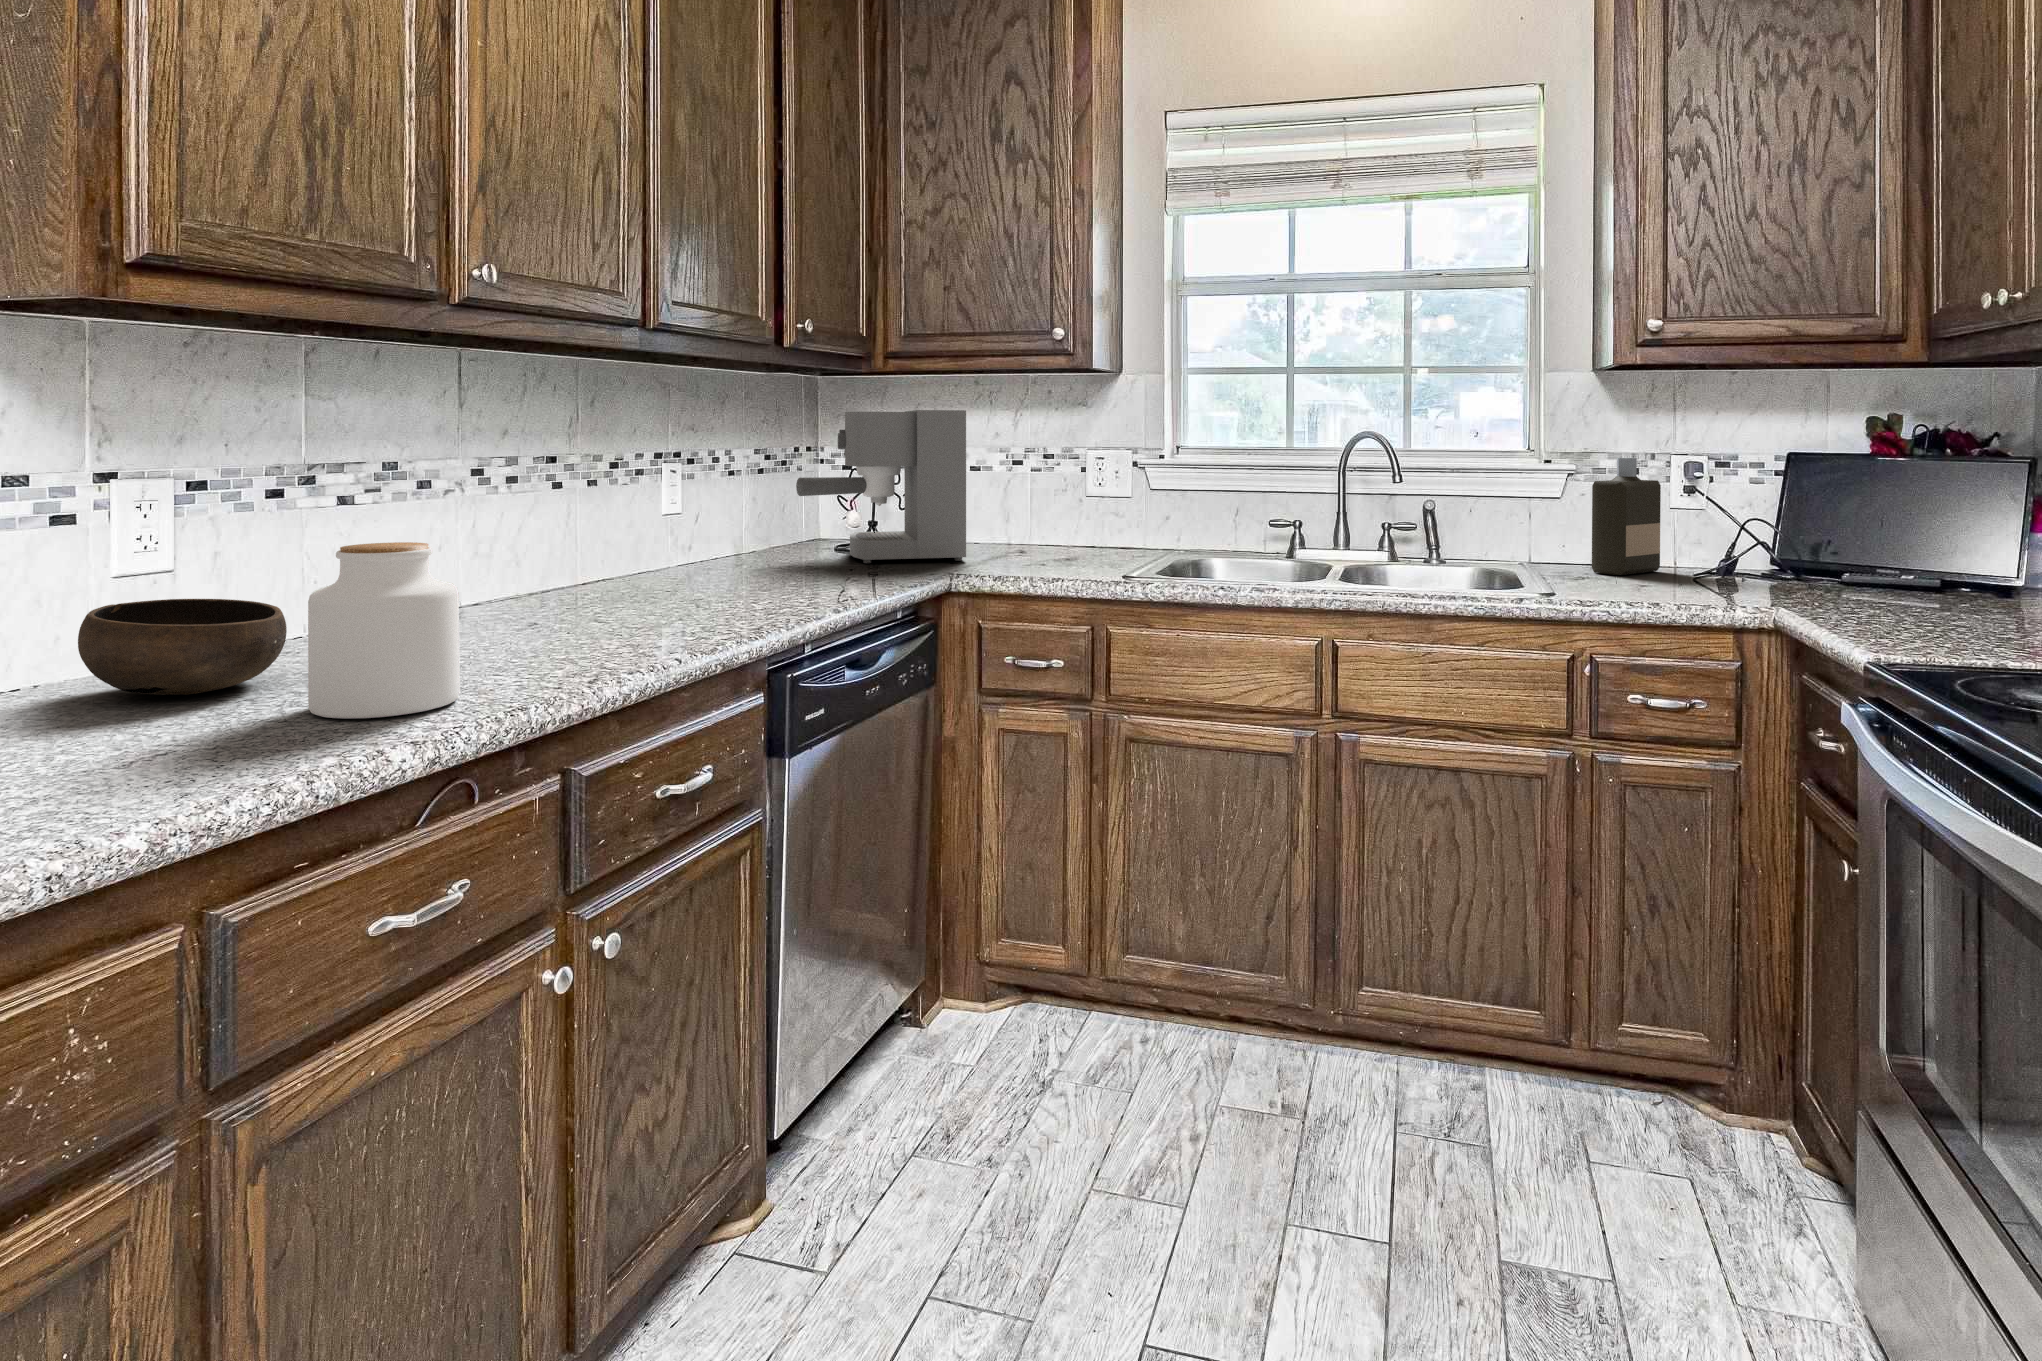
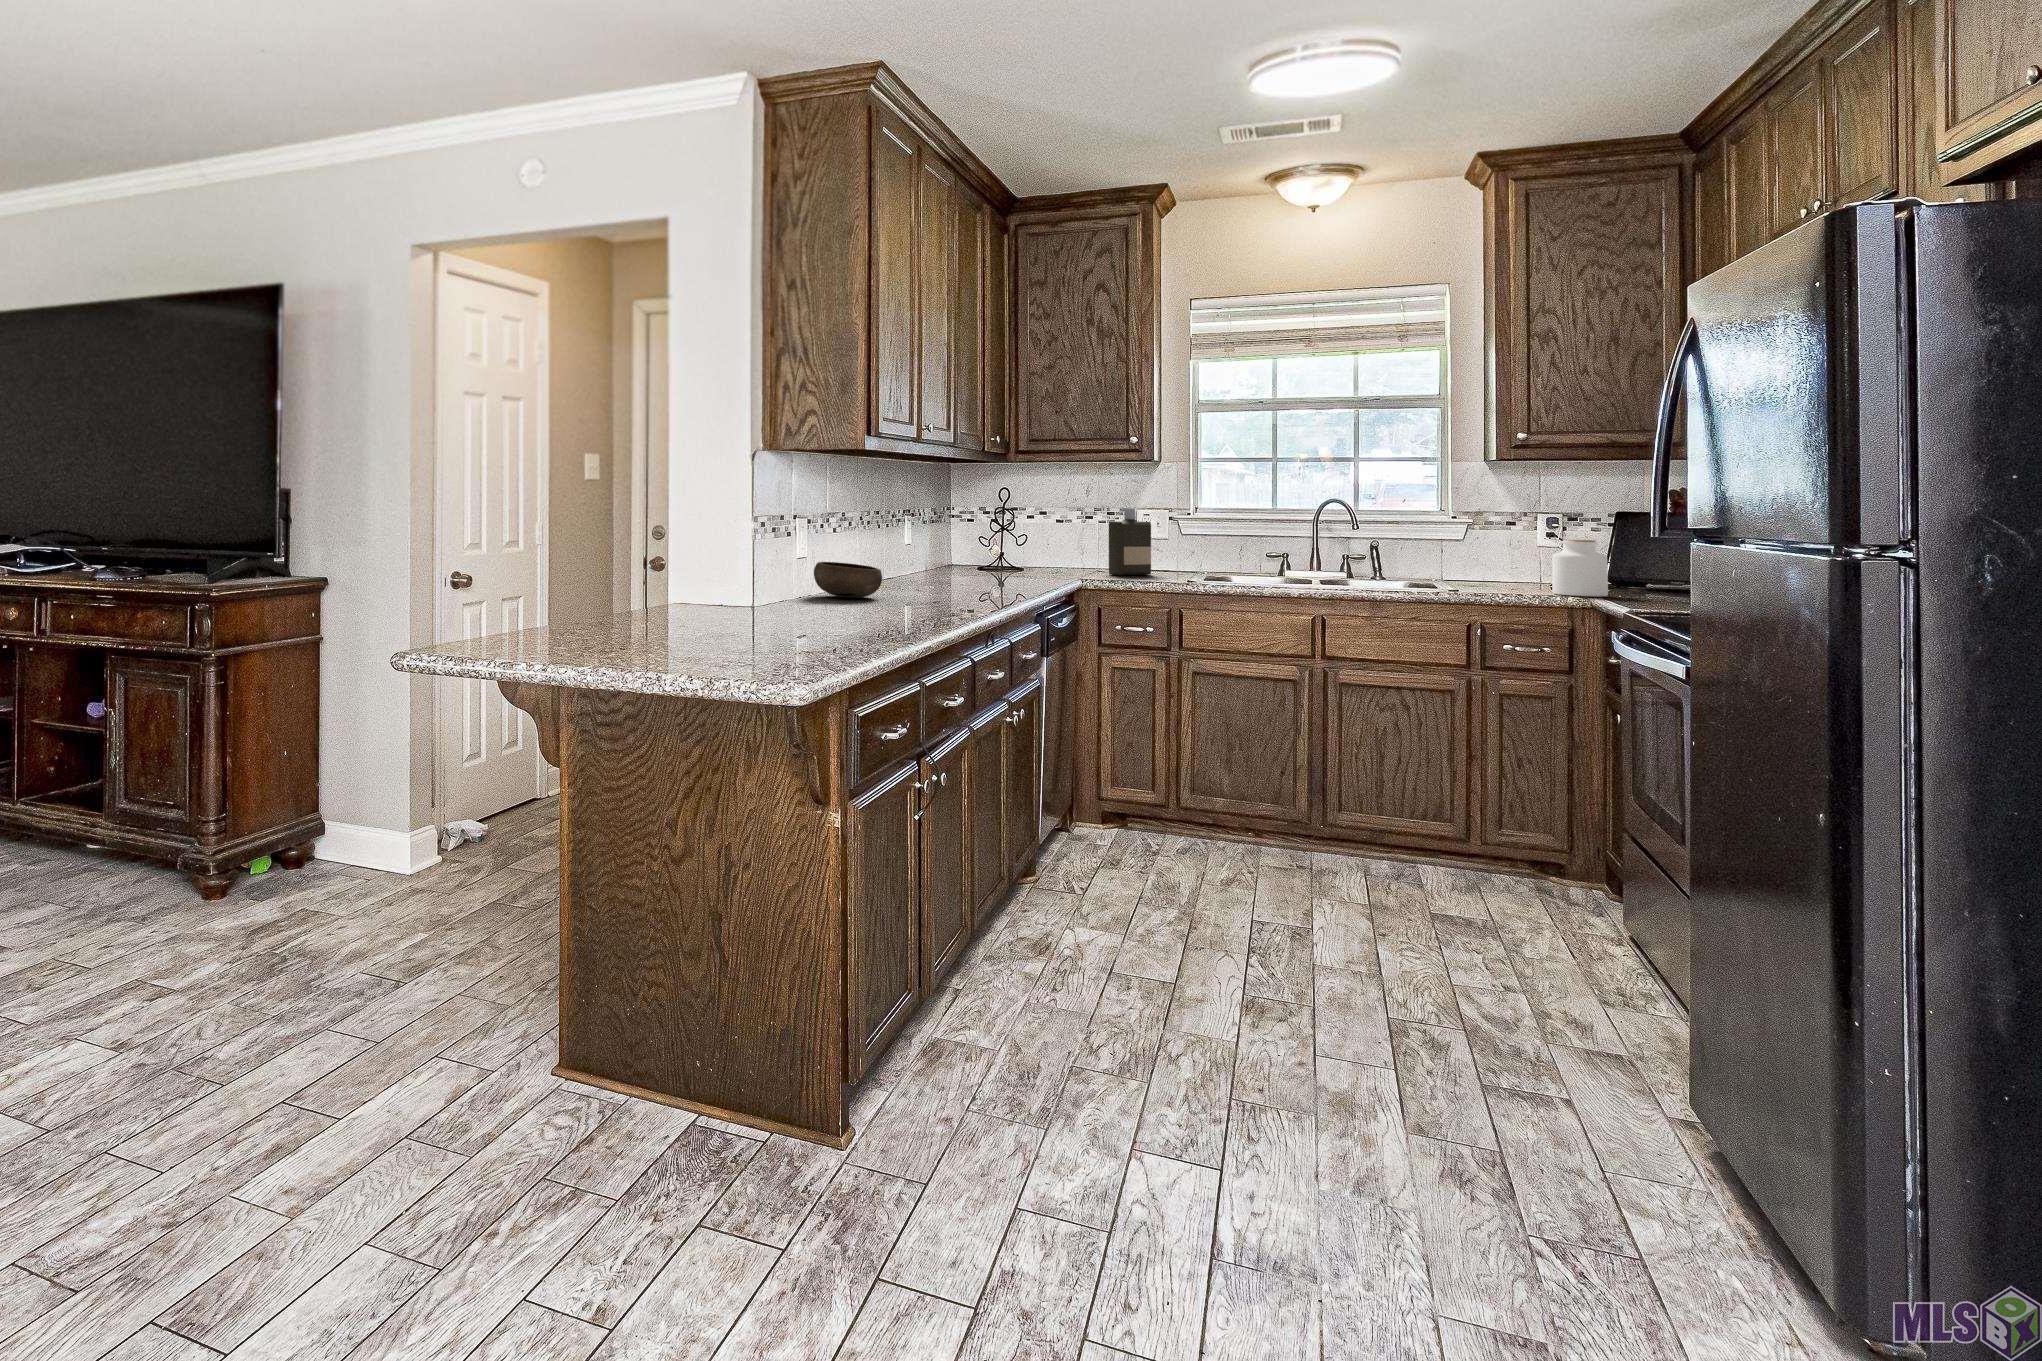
coffee maker: present [796,410,966,563] -> none [975,482,1078,571]
bottle: present [1592,458,1661,575] -> present [1109,508,1151,575]
jar: present [308,542,460,719] -> present [1552,540,1608,597]

